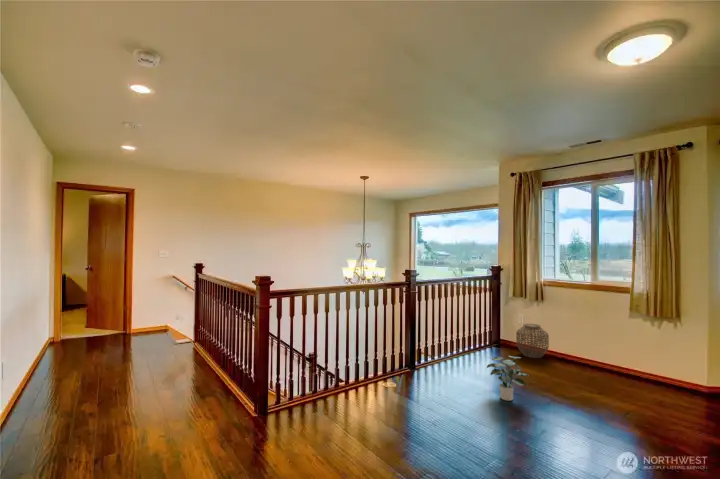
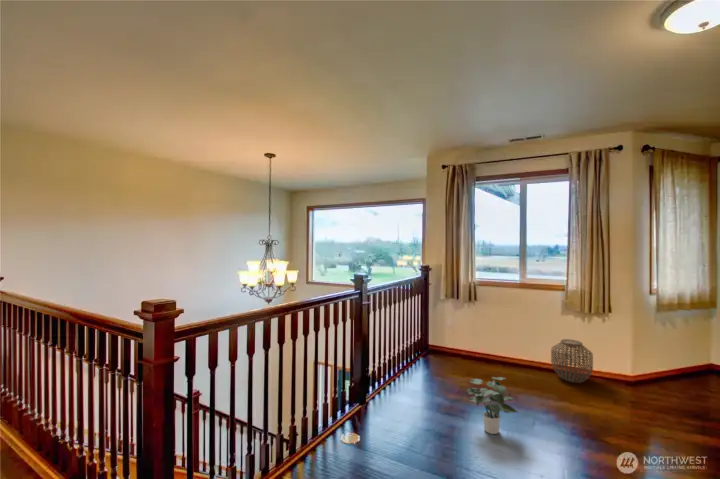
woven basket: present [516,324,549,358] -> present [551,339,593,383]

